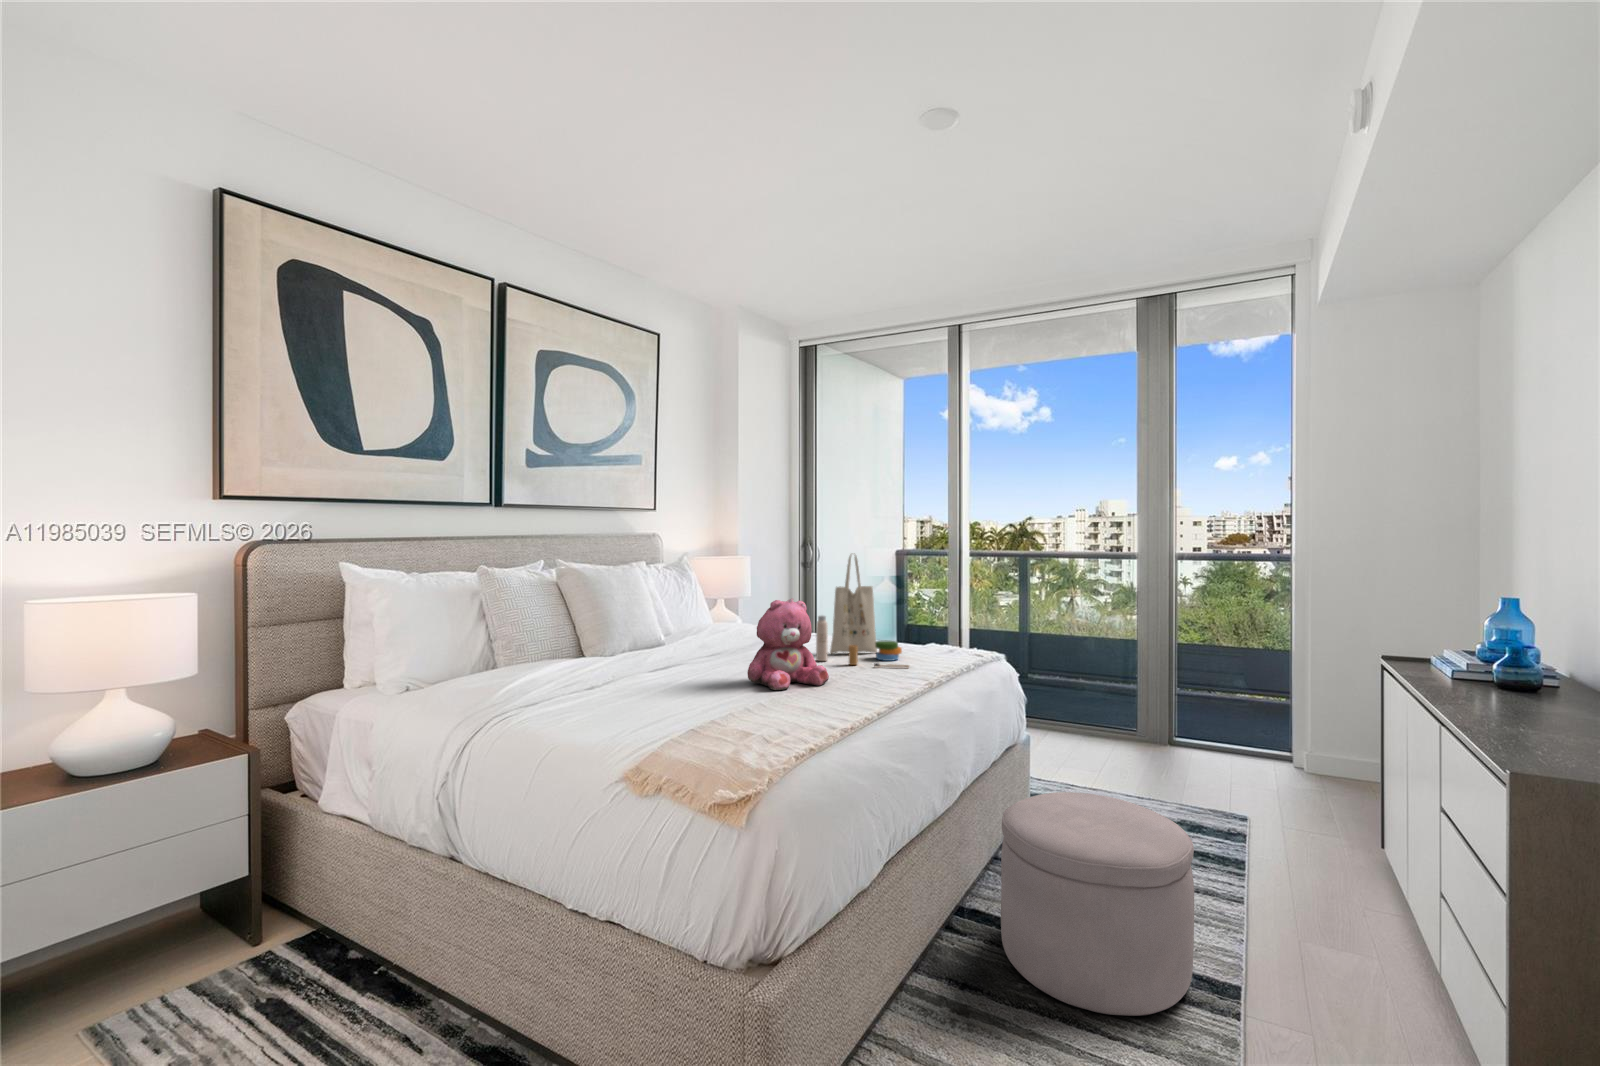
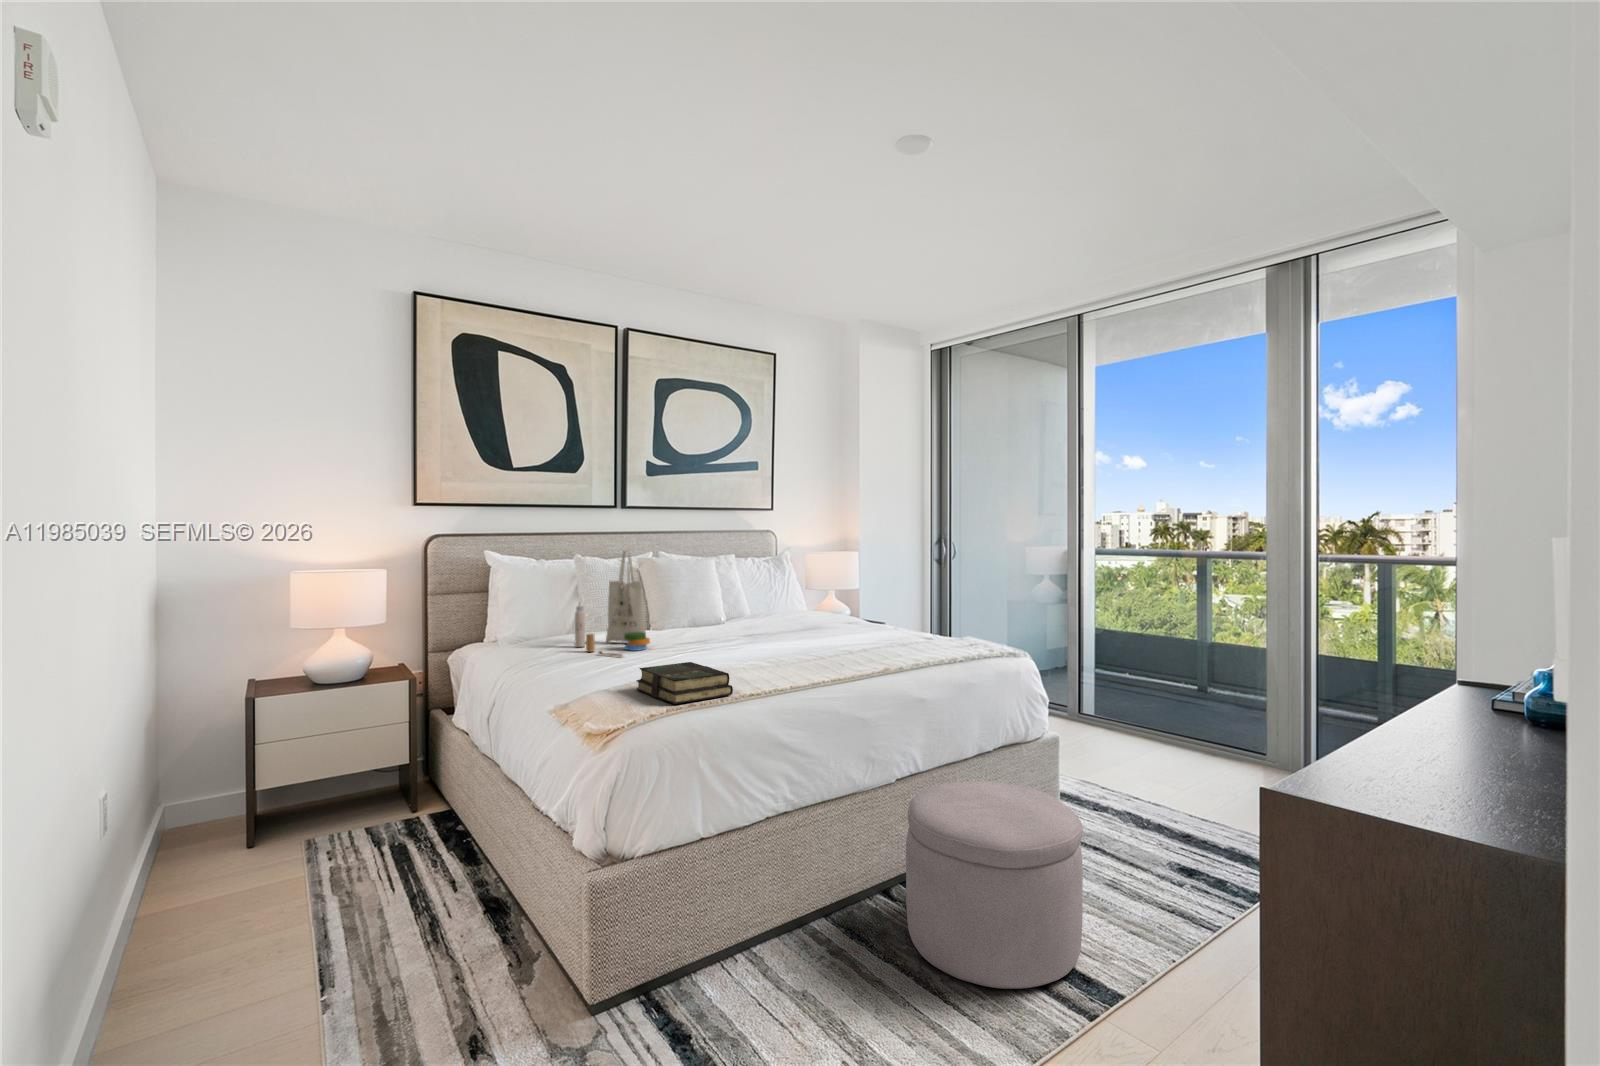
tote bag: present [816,555,909,668] -> present [575,550,650,657]
teddy bear: present [747,598,829,690] -> none [737,587,804,664]
book: none [703,695,831,752] -> present [636,662,733,704]

